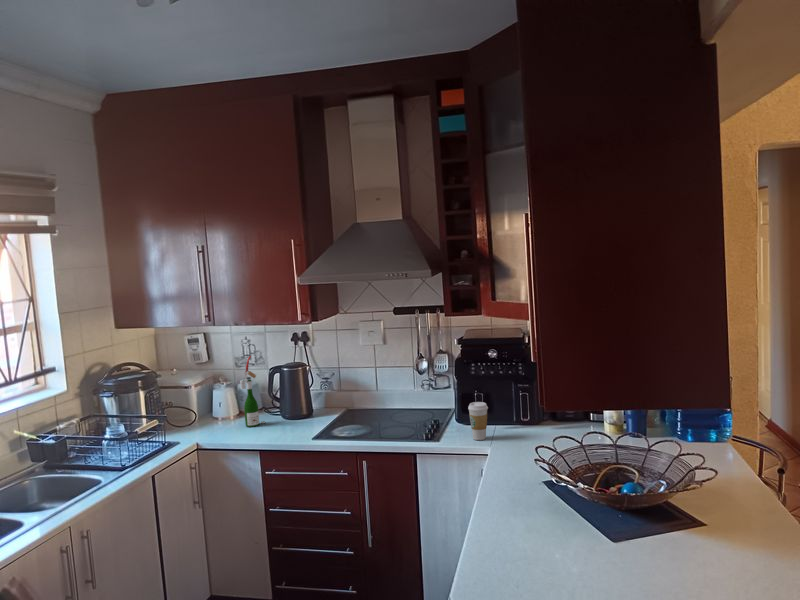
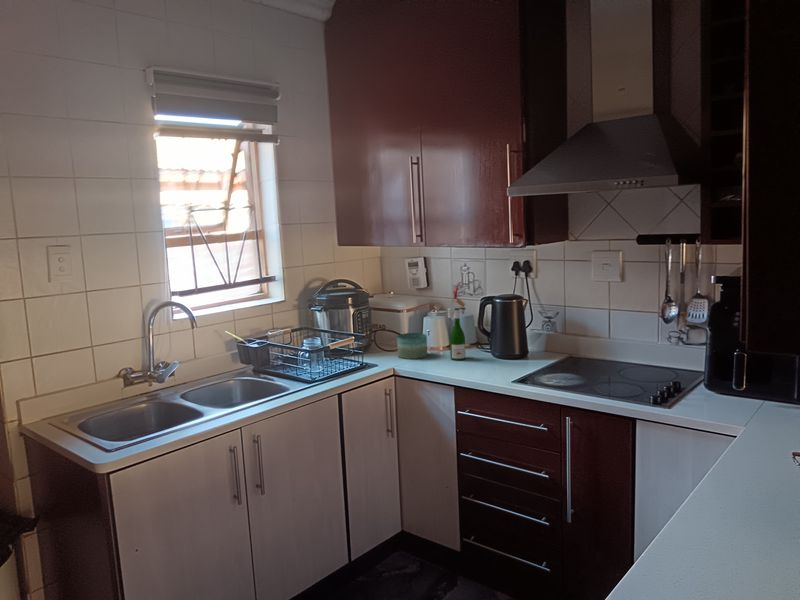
coffee cup: present [468,402,488,440] -> none [720,364,752,417]
candle: none [191,406,222,432] -> present [397,333,427,359]

